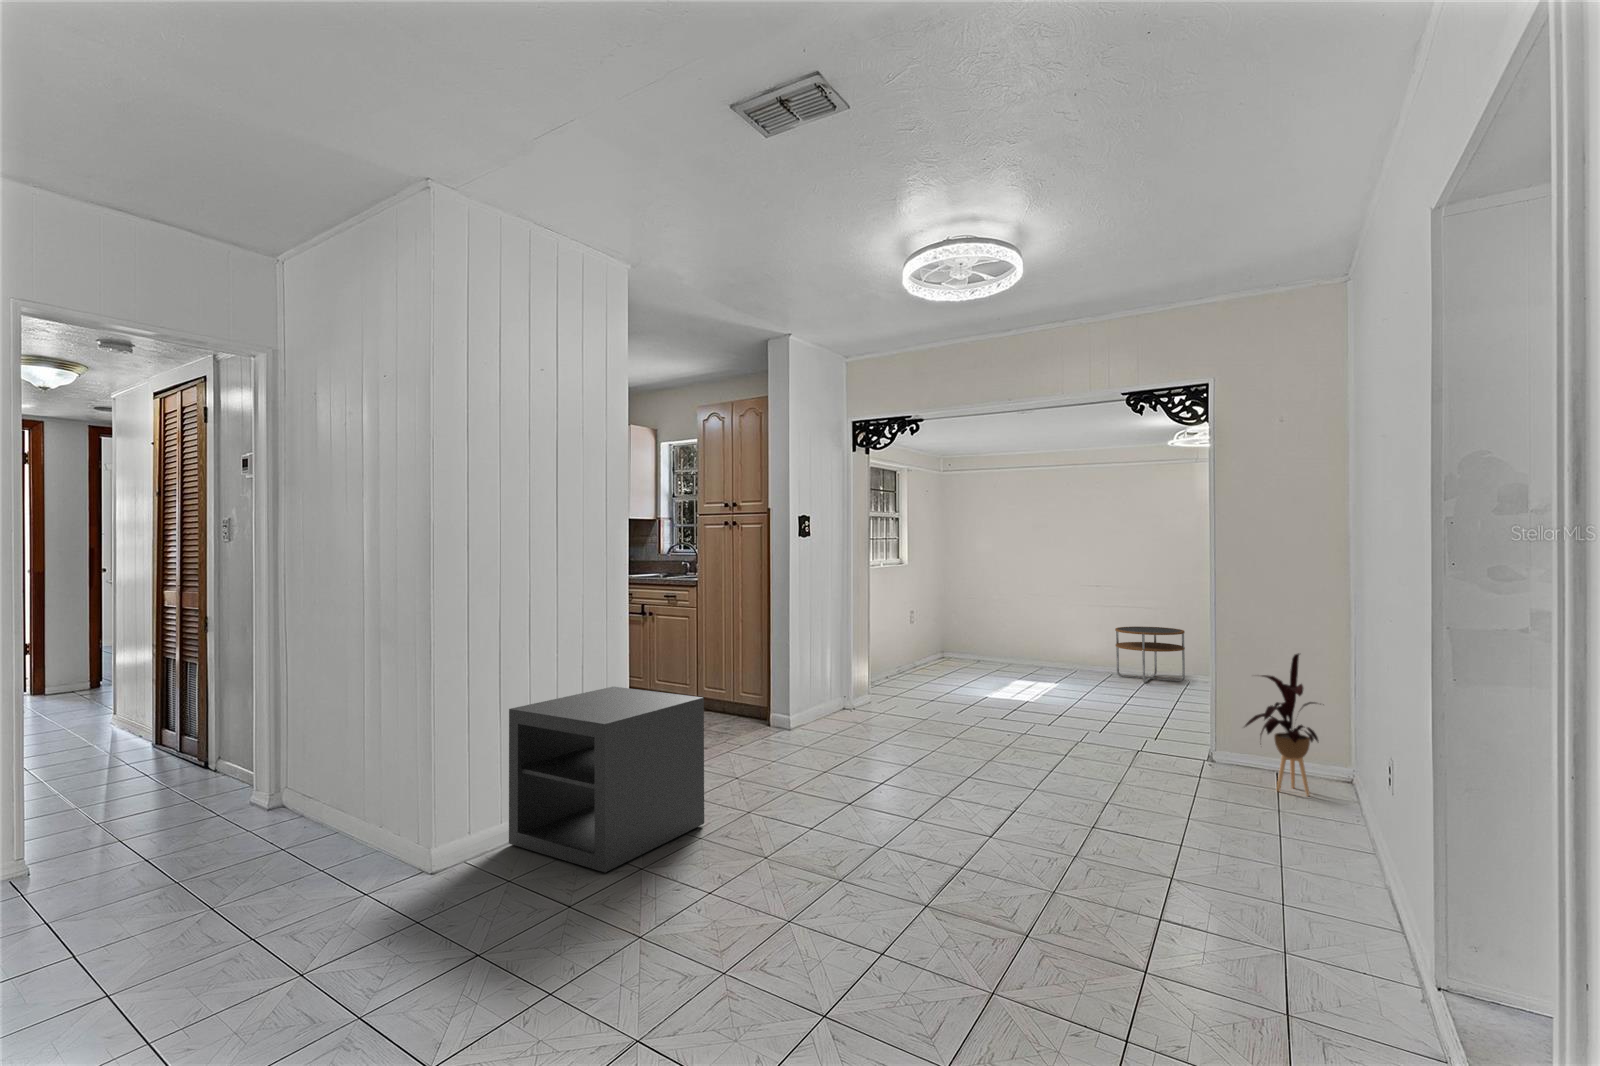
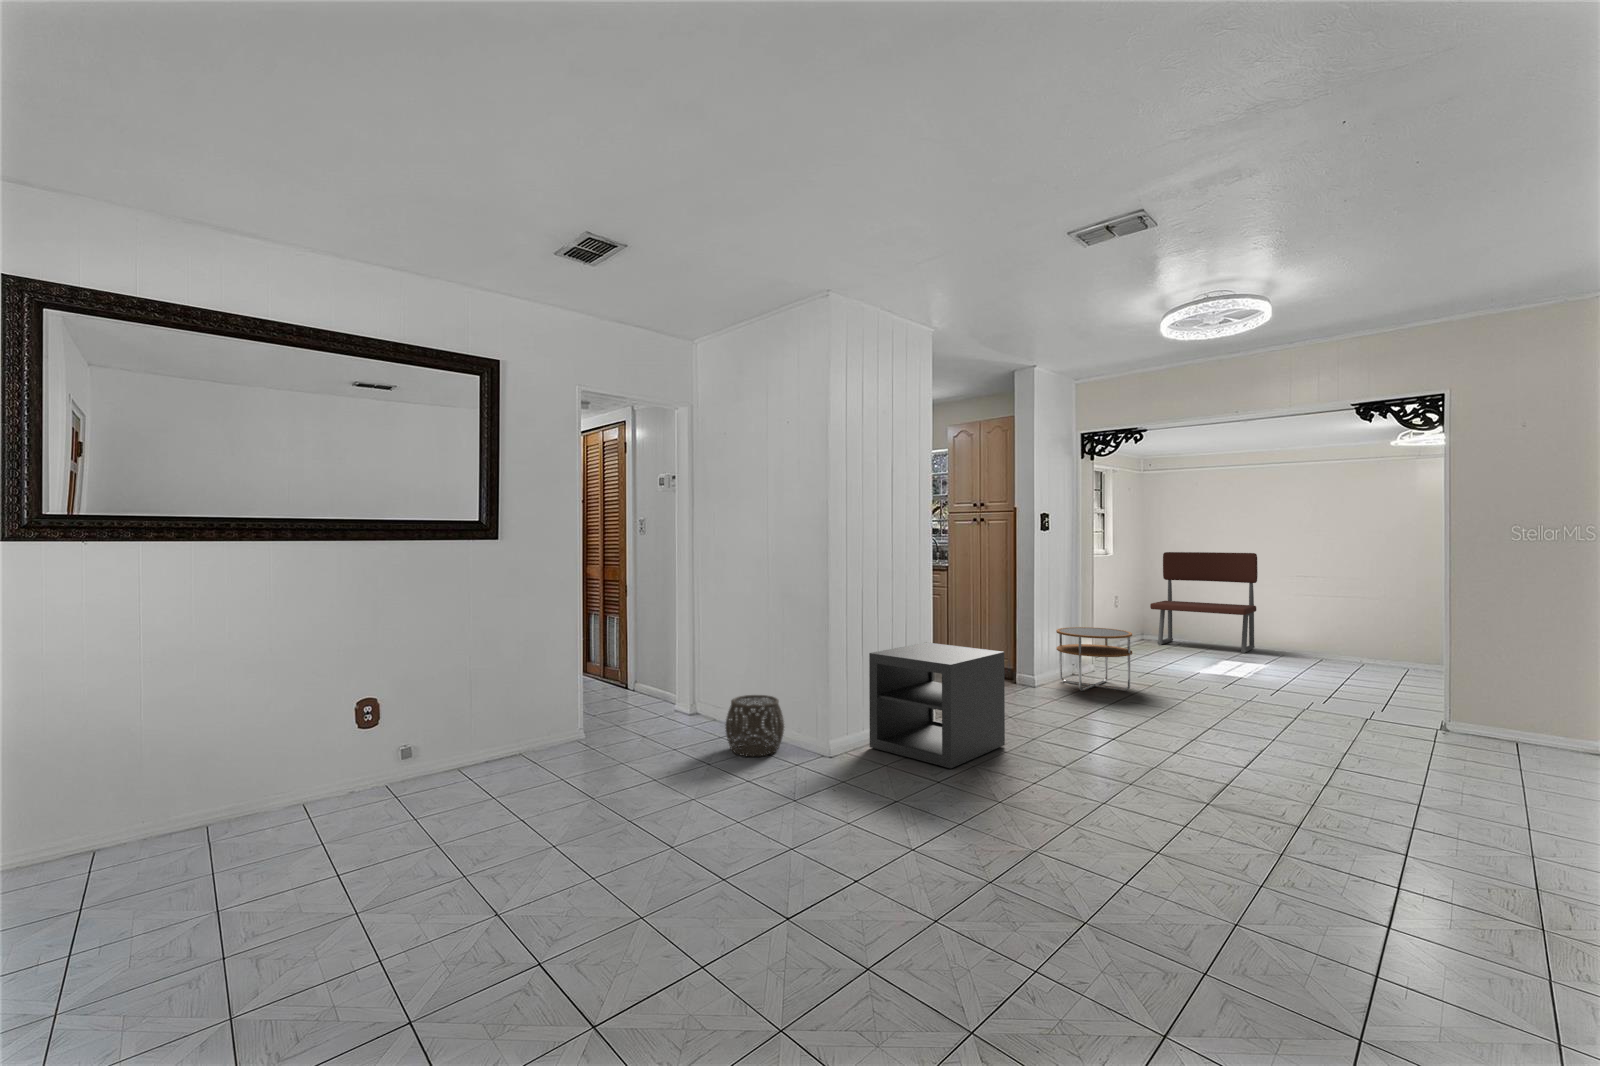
bench: none [945,562,1052,672] -> present [1150,552,1258,653]
side table: present [1115,626,1185,683] -> present [1056,627,1132,691]
house plant: present [1245,653,1319,795] -> none [1477,636,1566,762]
woven basket: none [268,778,374,879] -> present [725,695,784,756]

